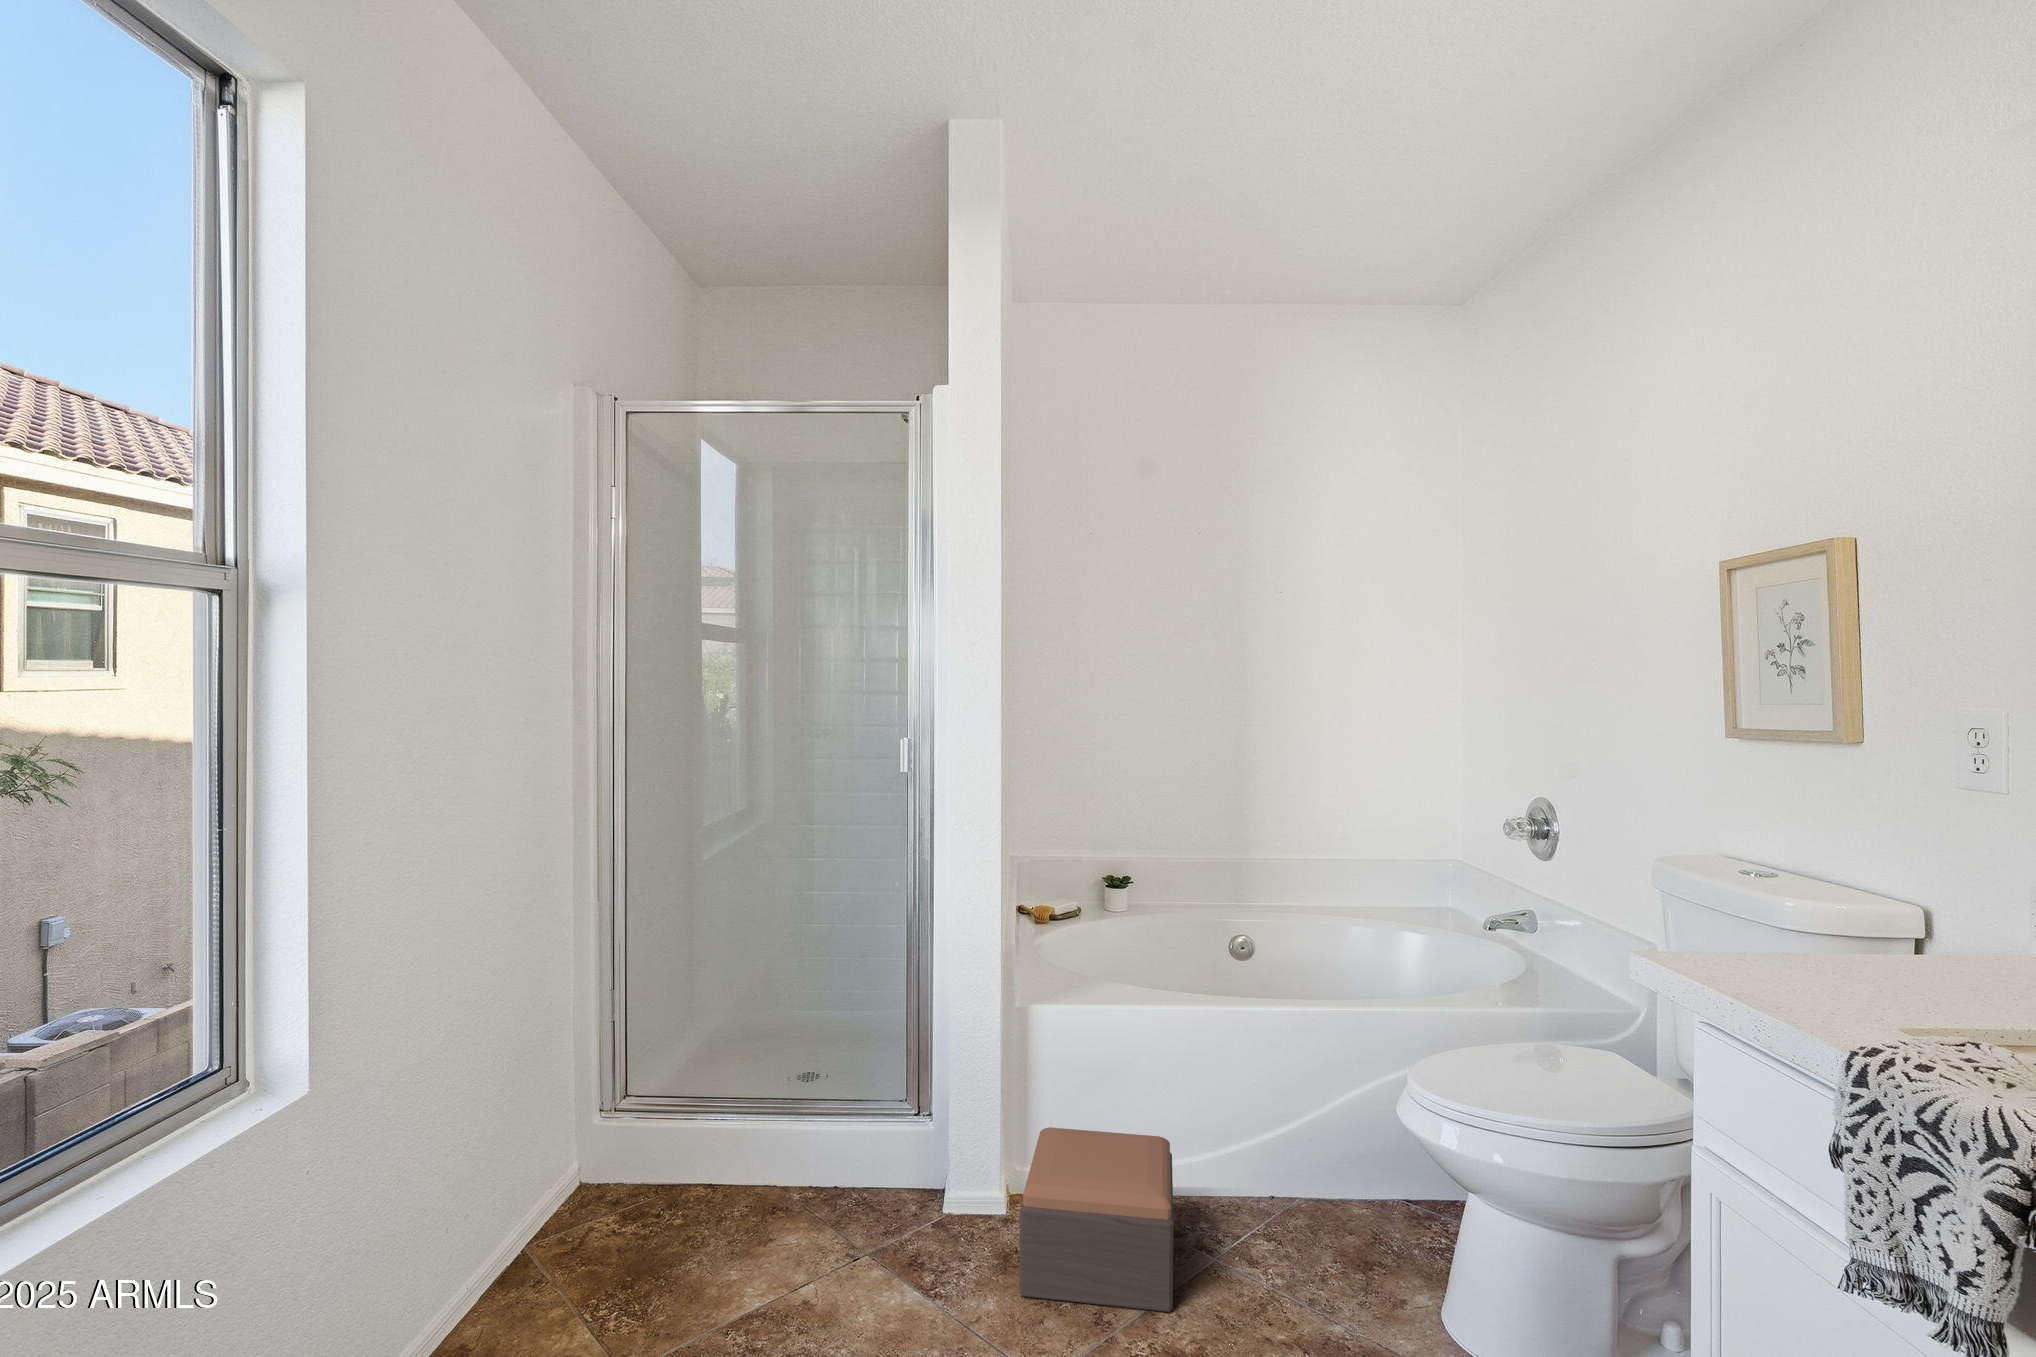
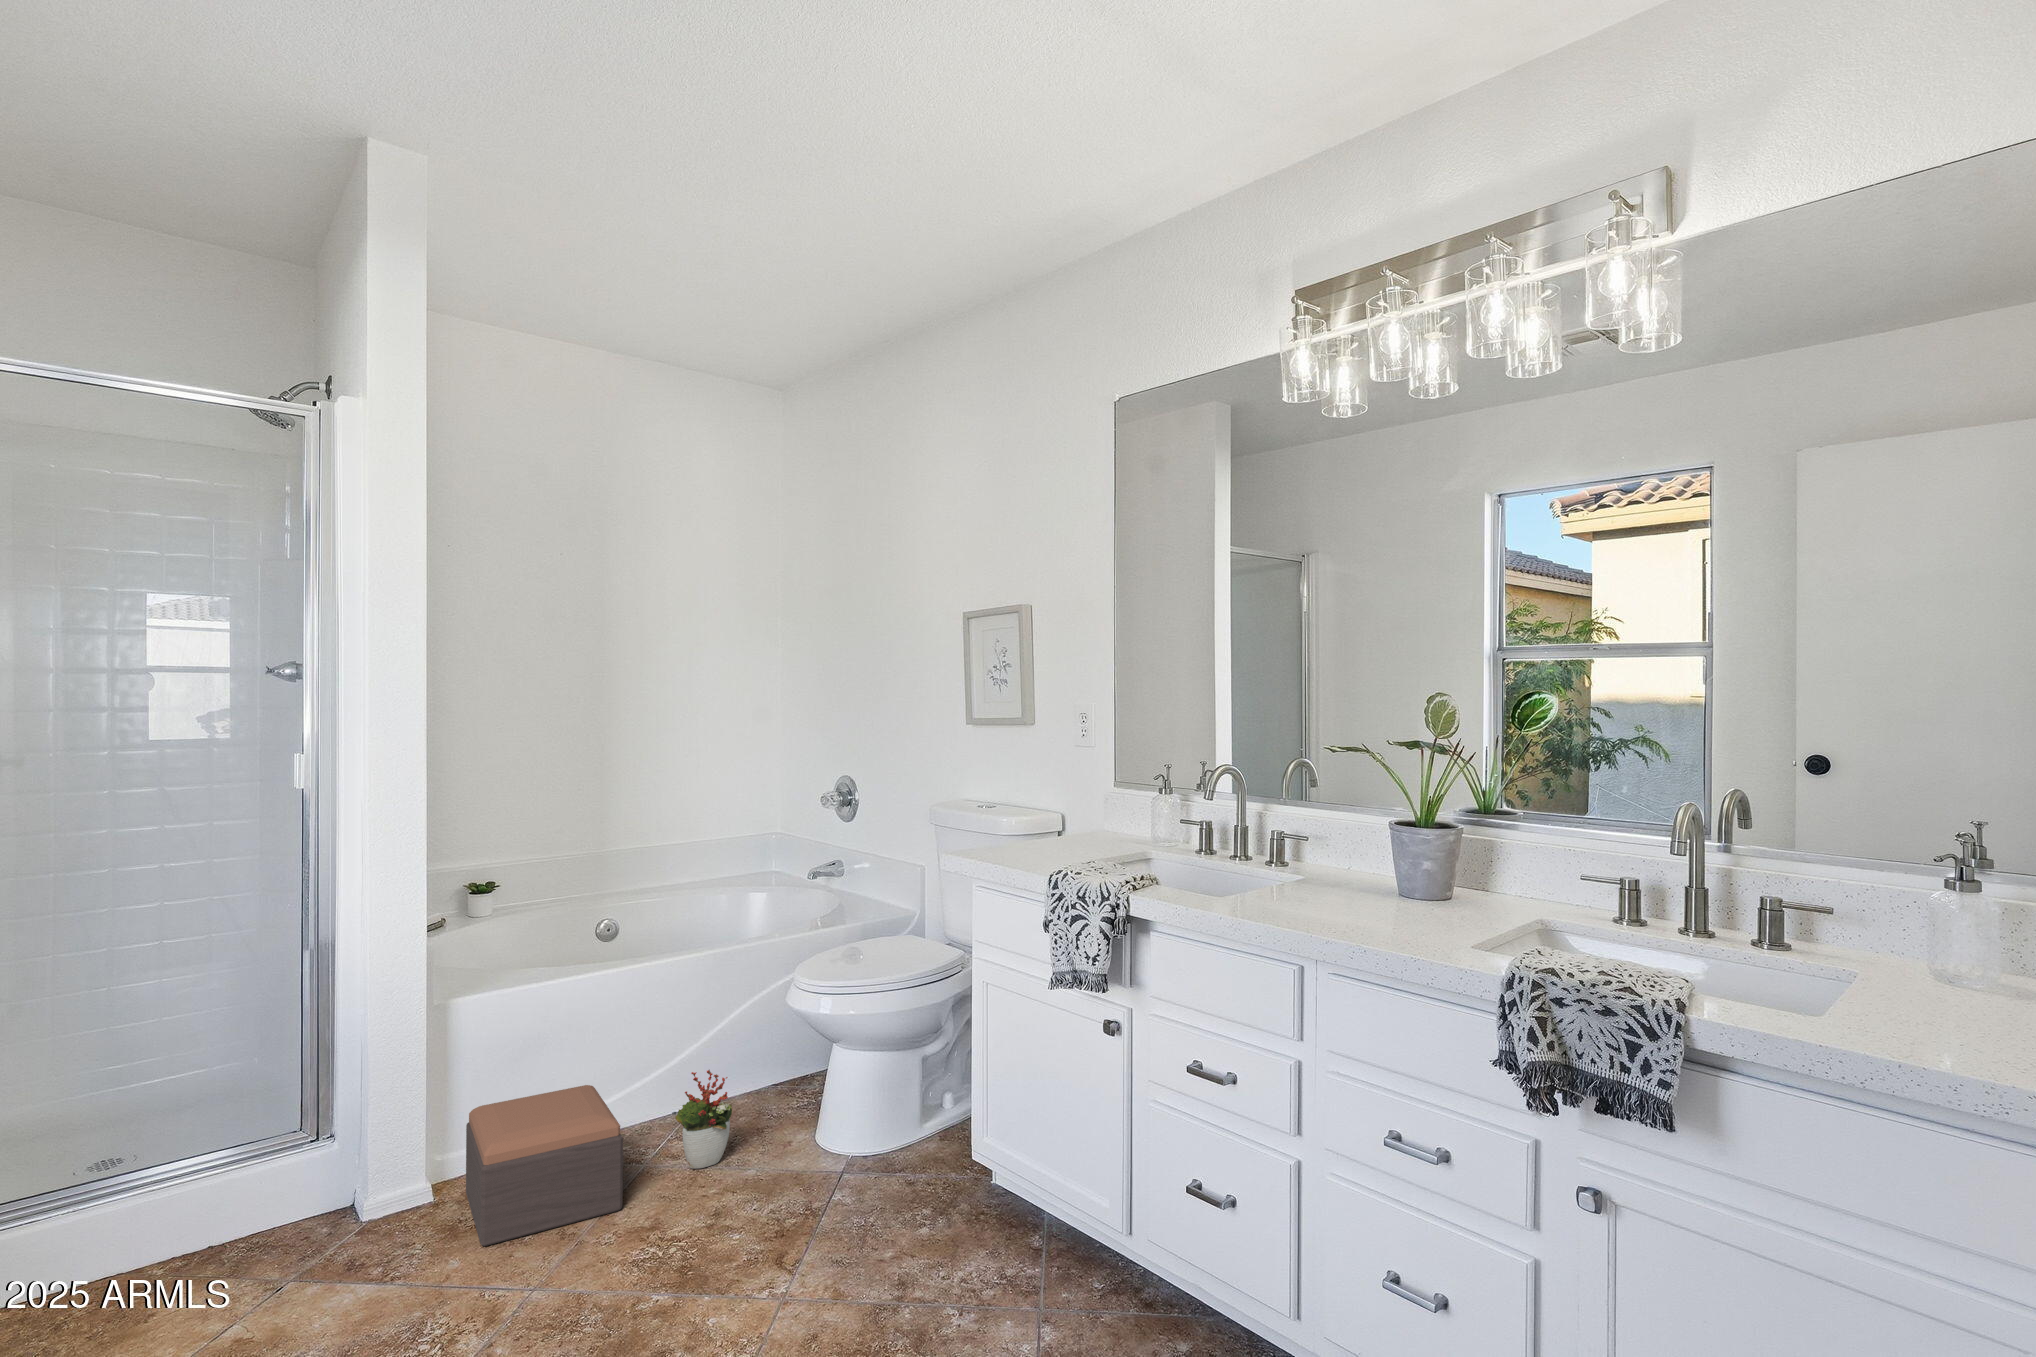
decorative plant: none [1250,1161,1325,1291] -> present [676,1070,732,1169]

